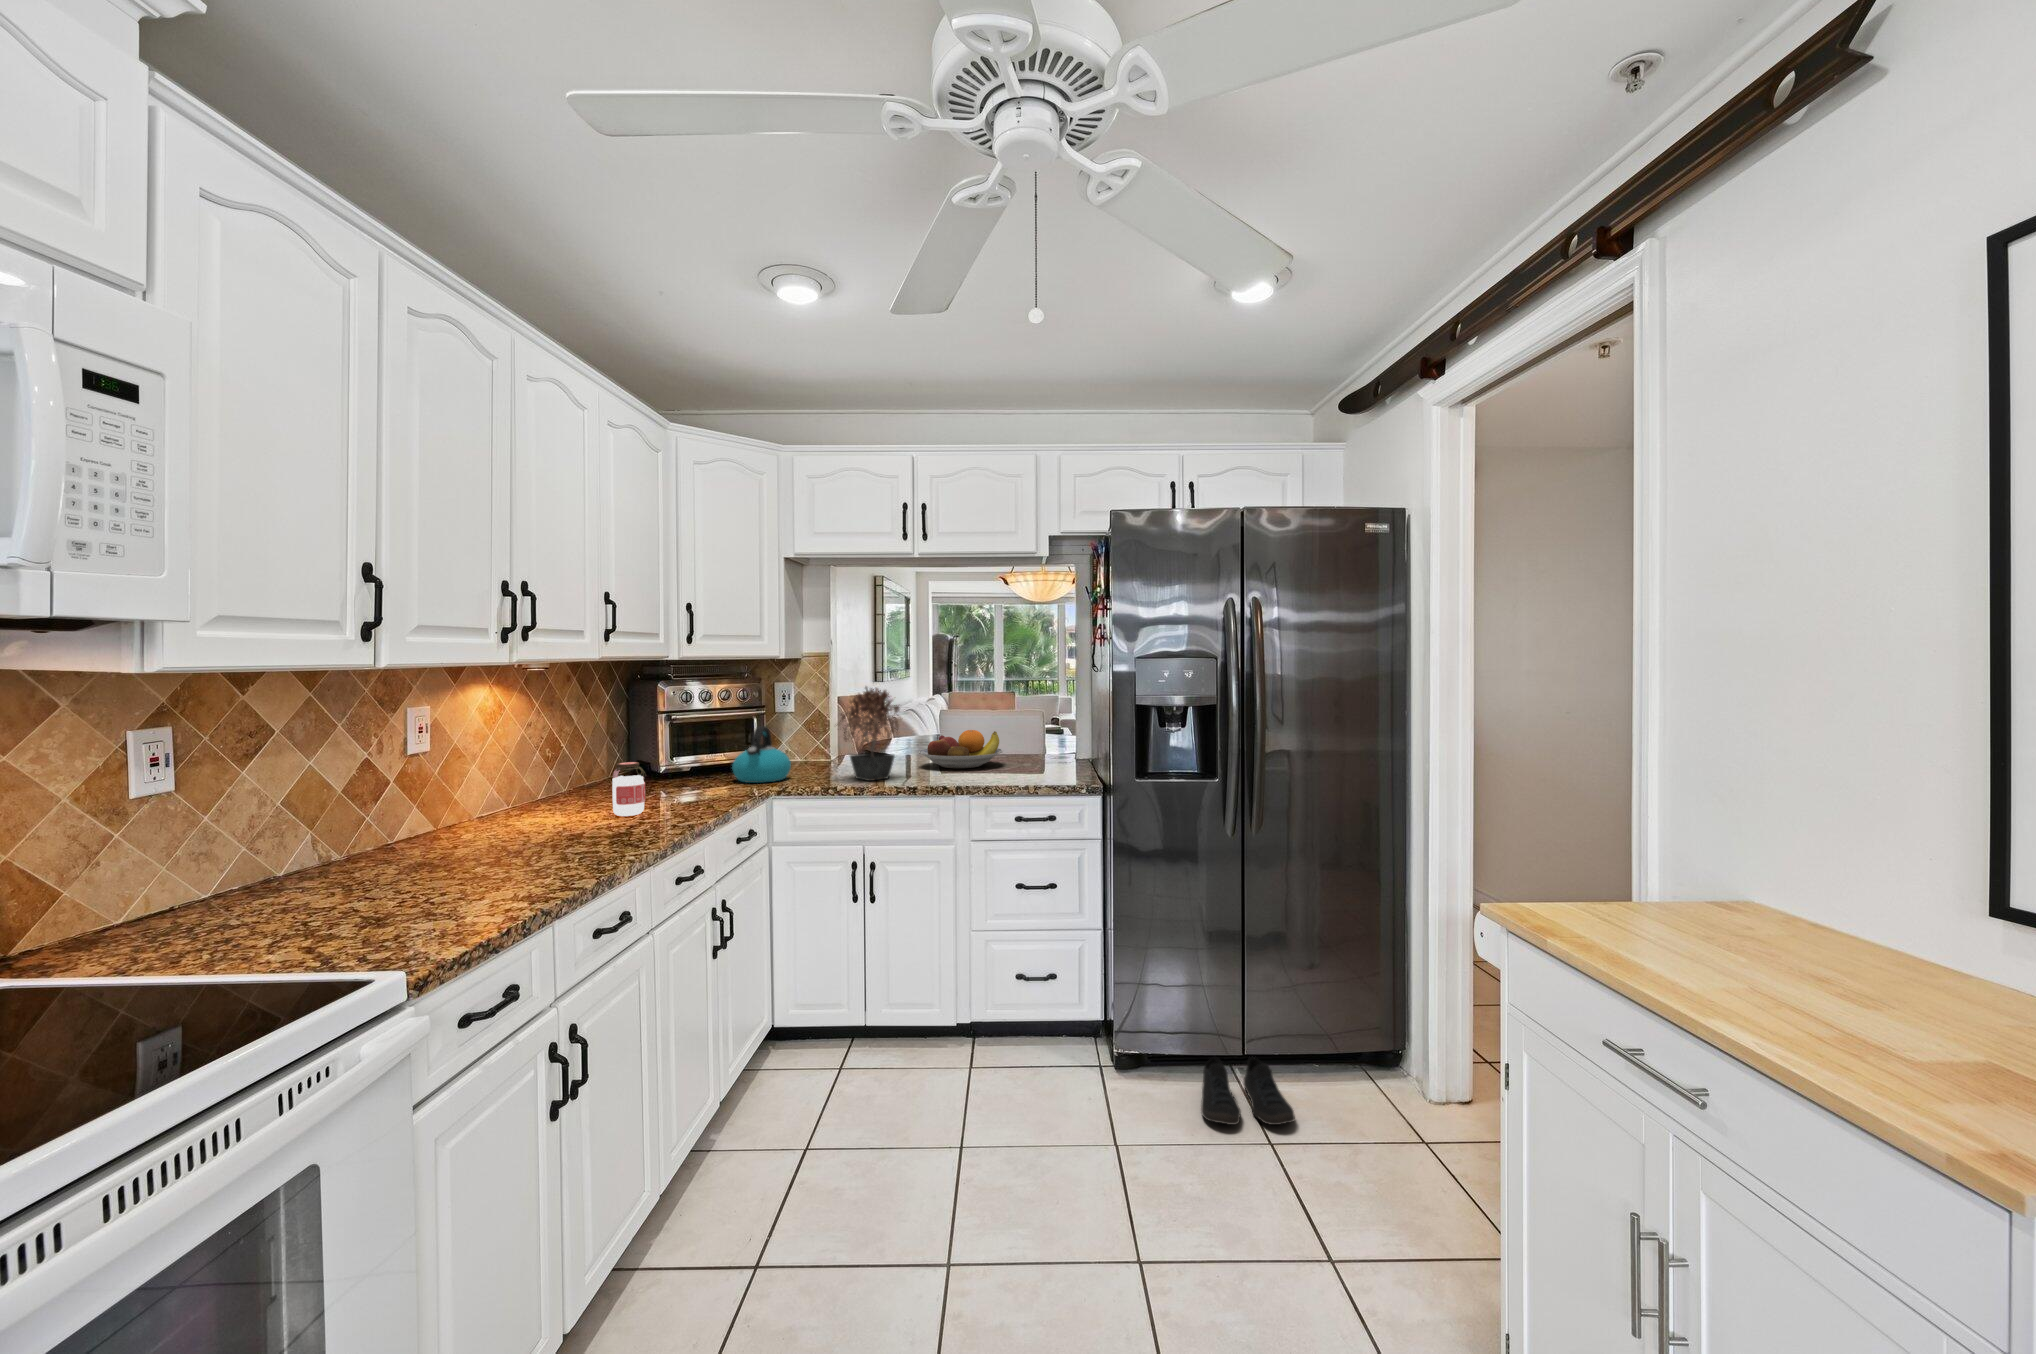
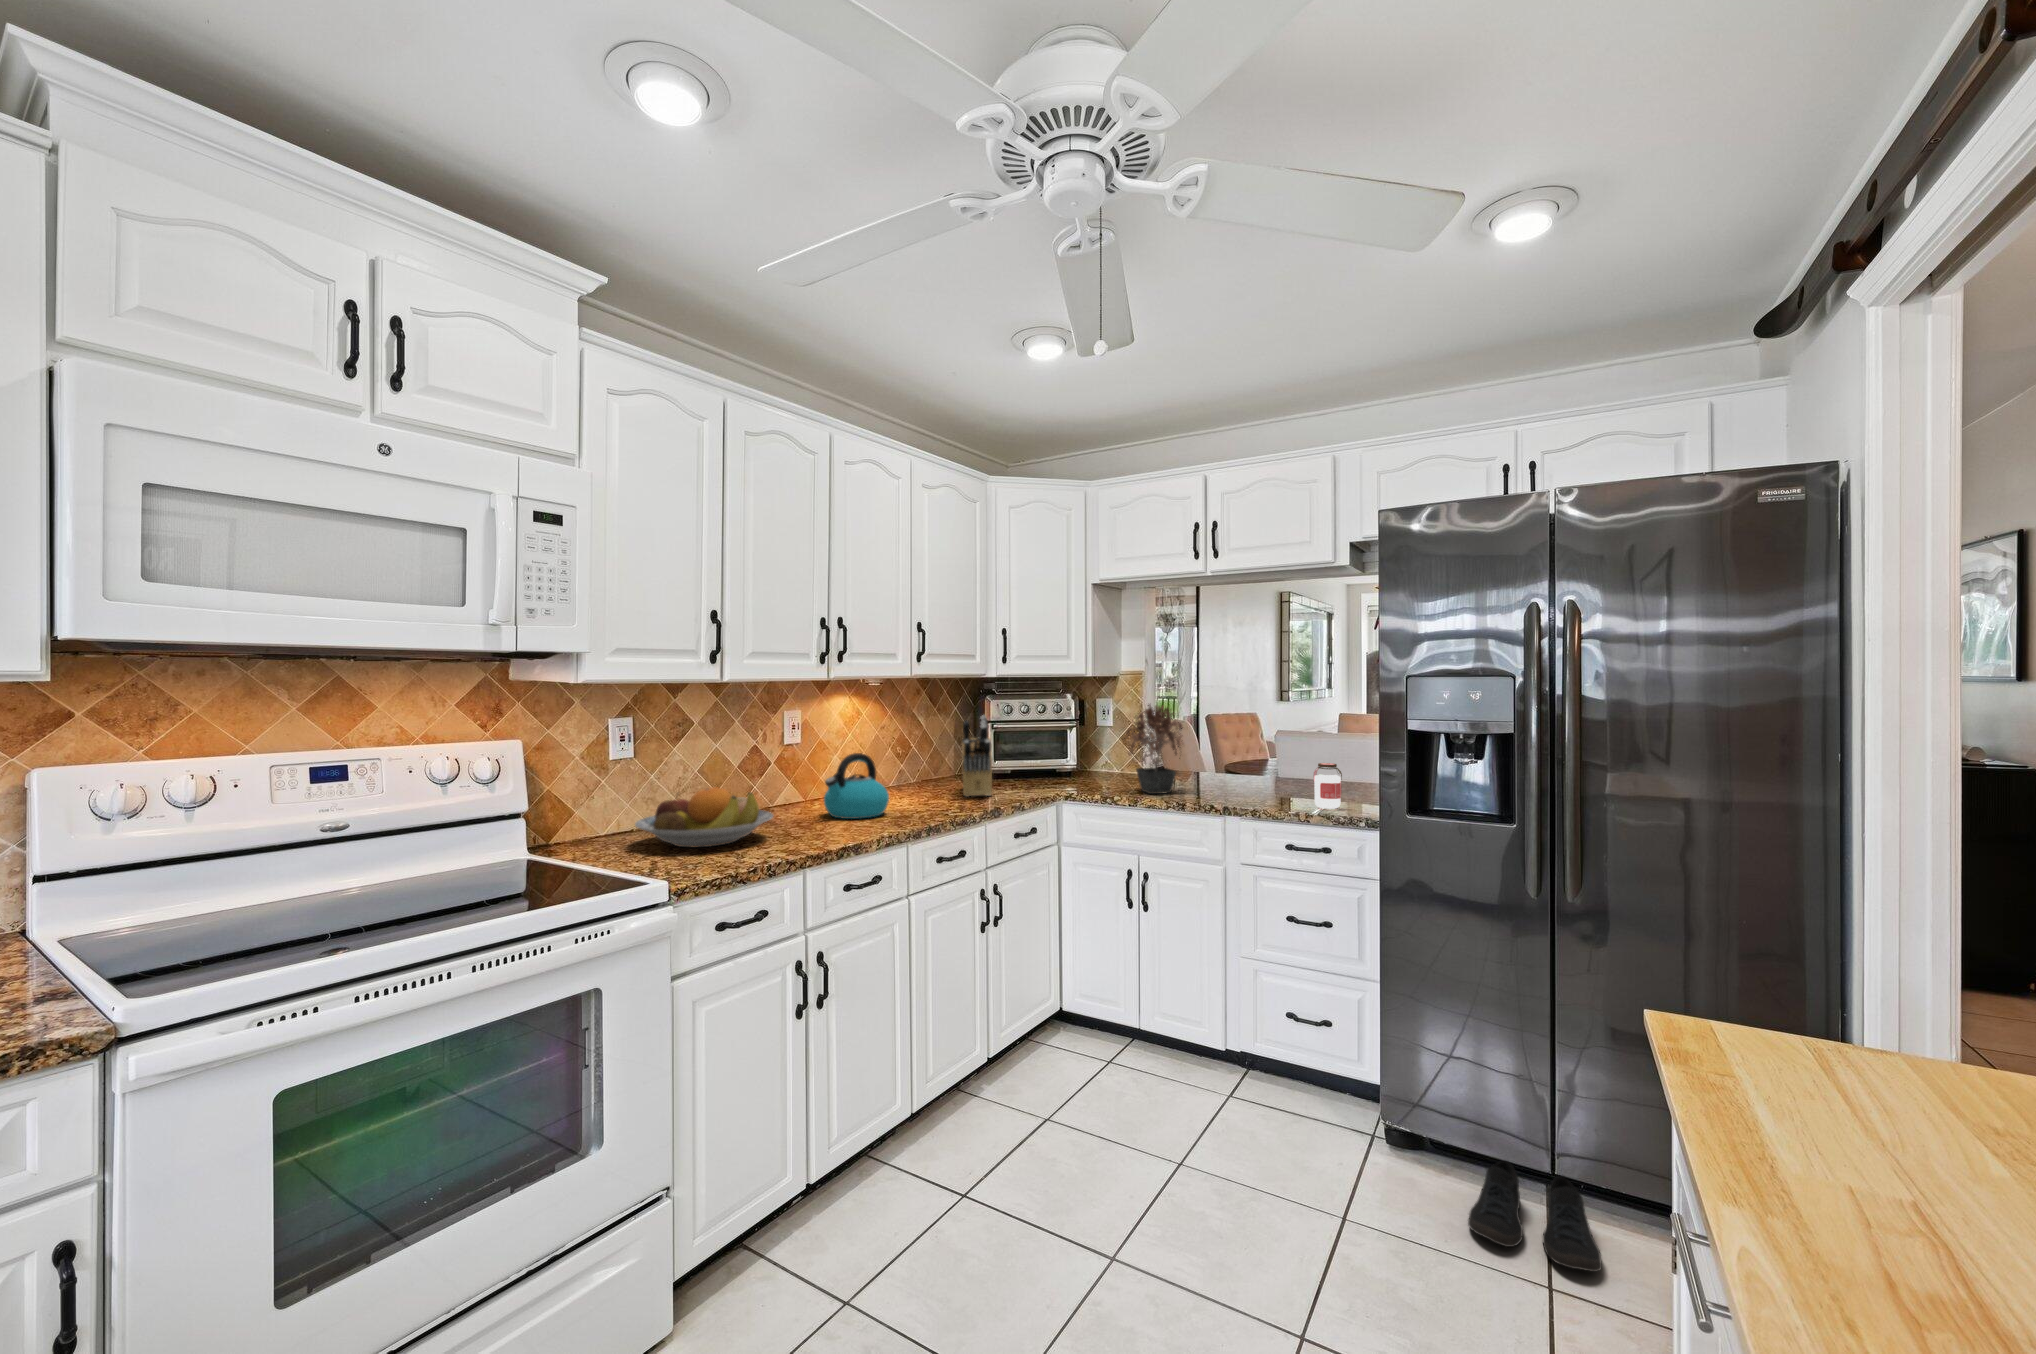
knife block: none [643,704,702,803] -> present [962,716,992,797]
kettle: present [732,726,791,783] -> present [824,753,889,819]
fruit bowl: present [919,730,1003,768] -> present [635,787,773,848]
jar: present [612,762,646,816] -> present [1313,763,1342,809]

